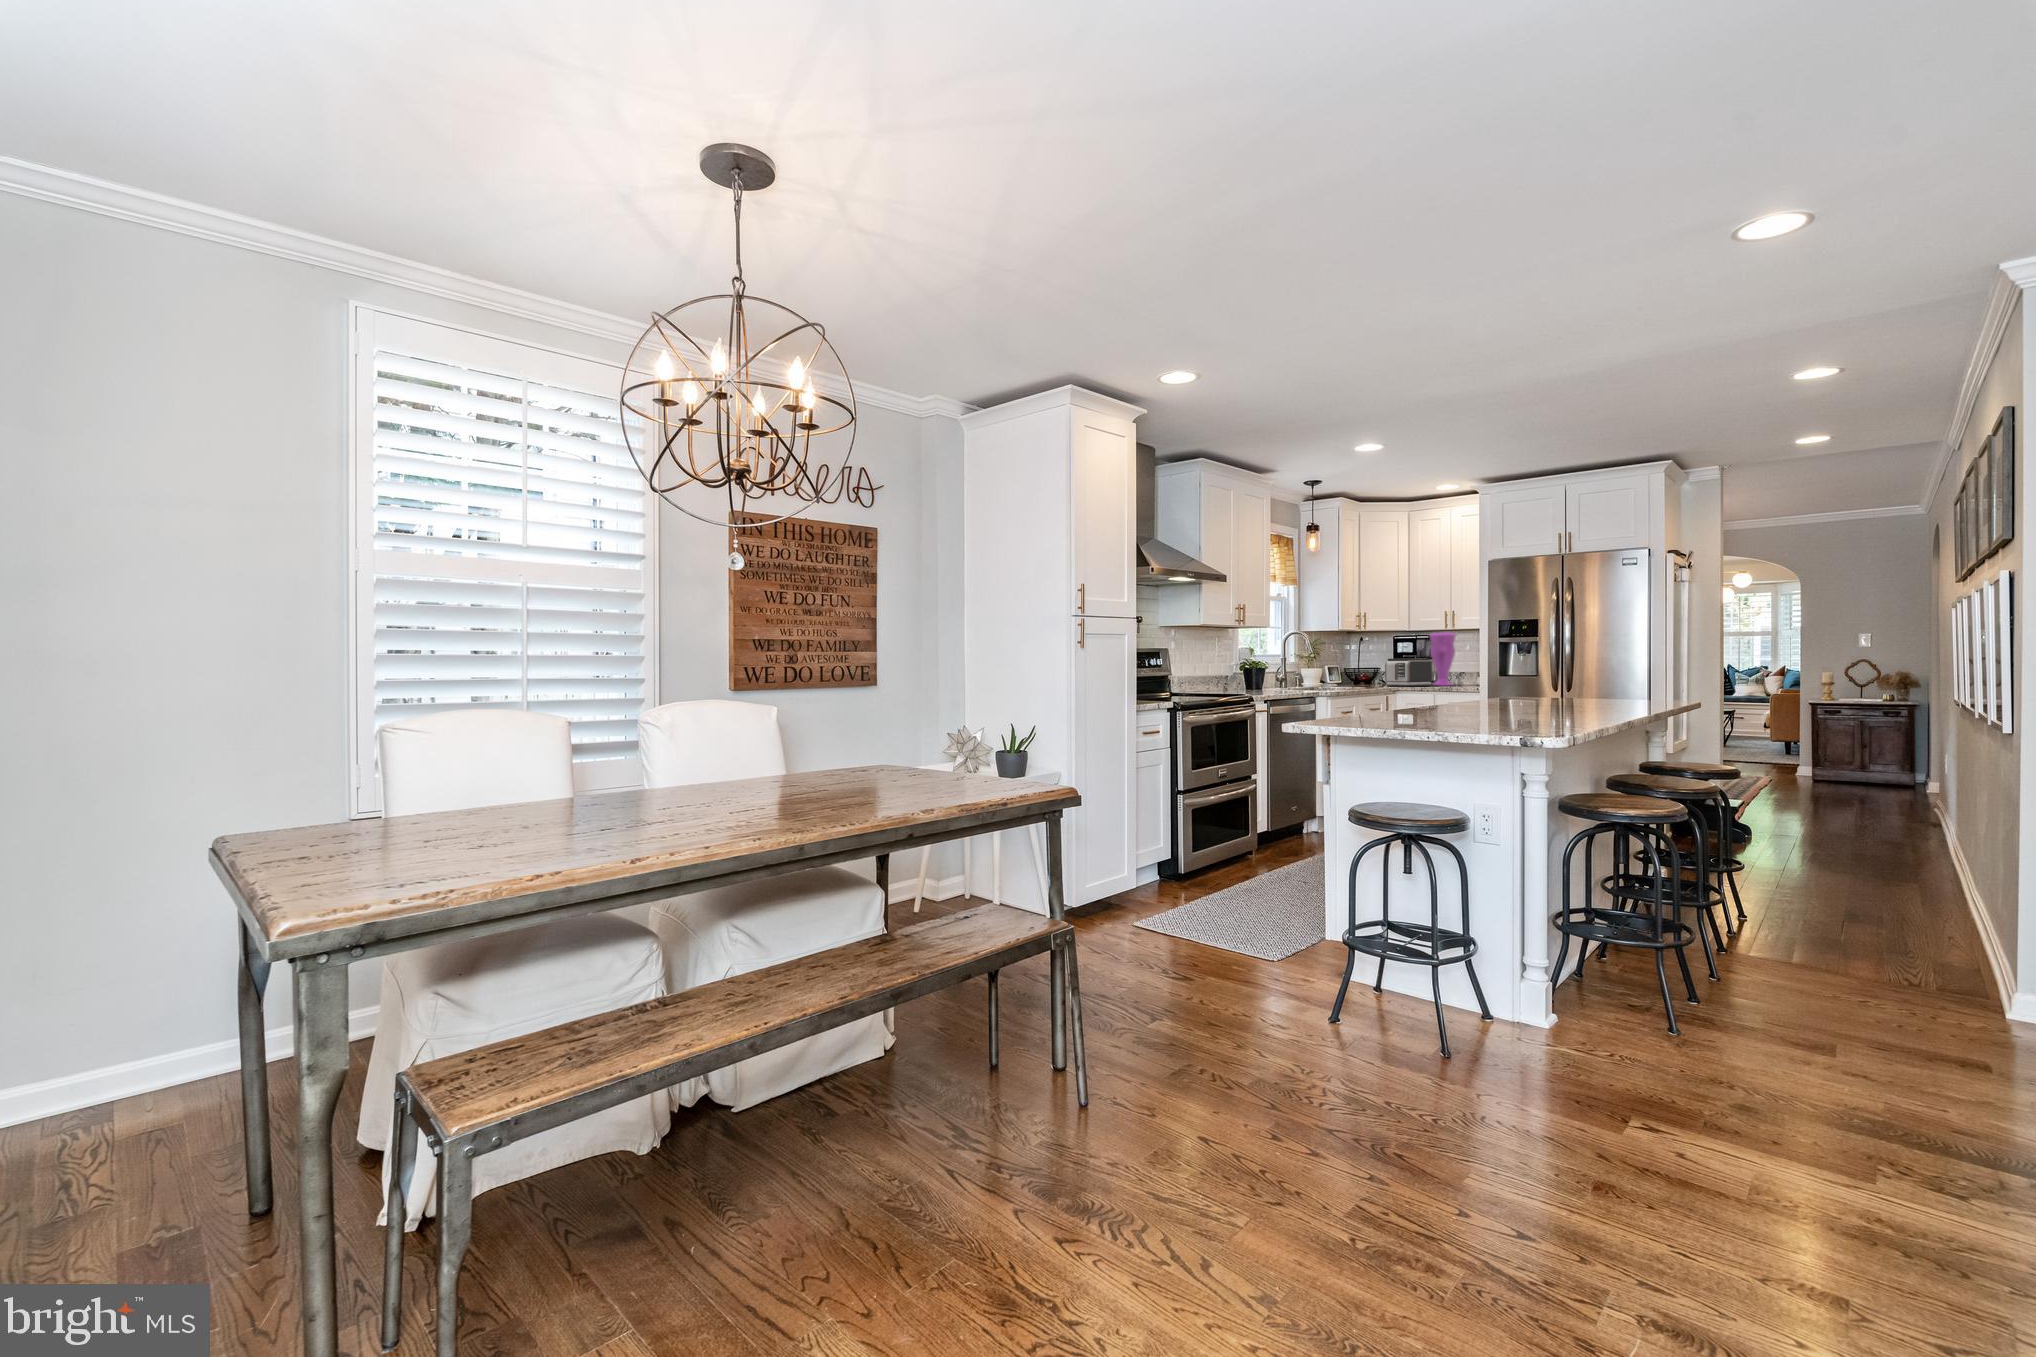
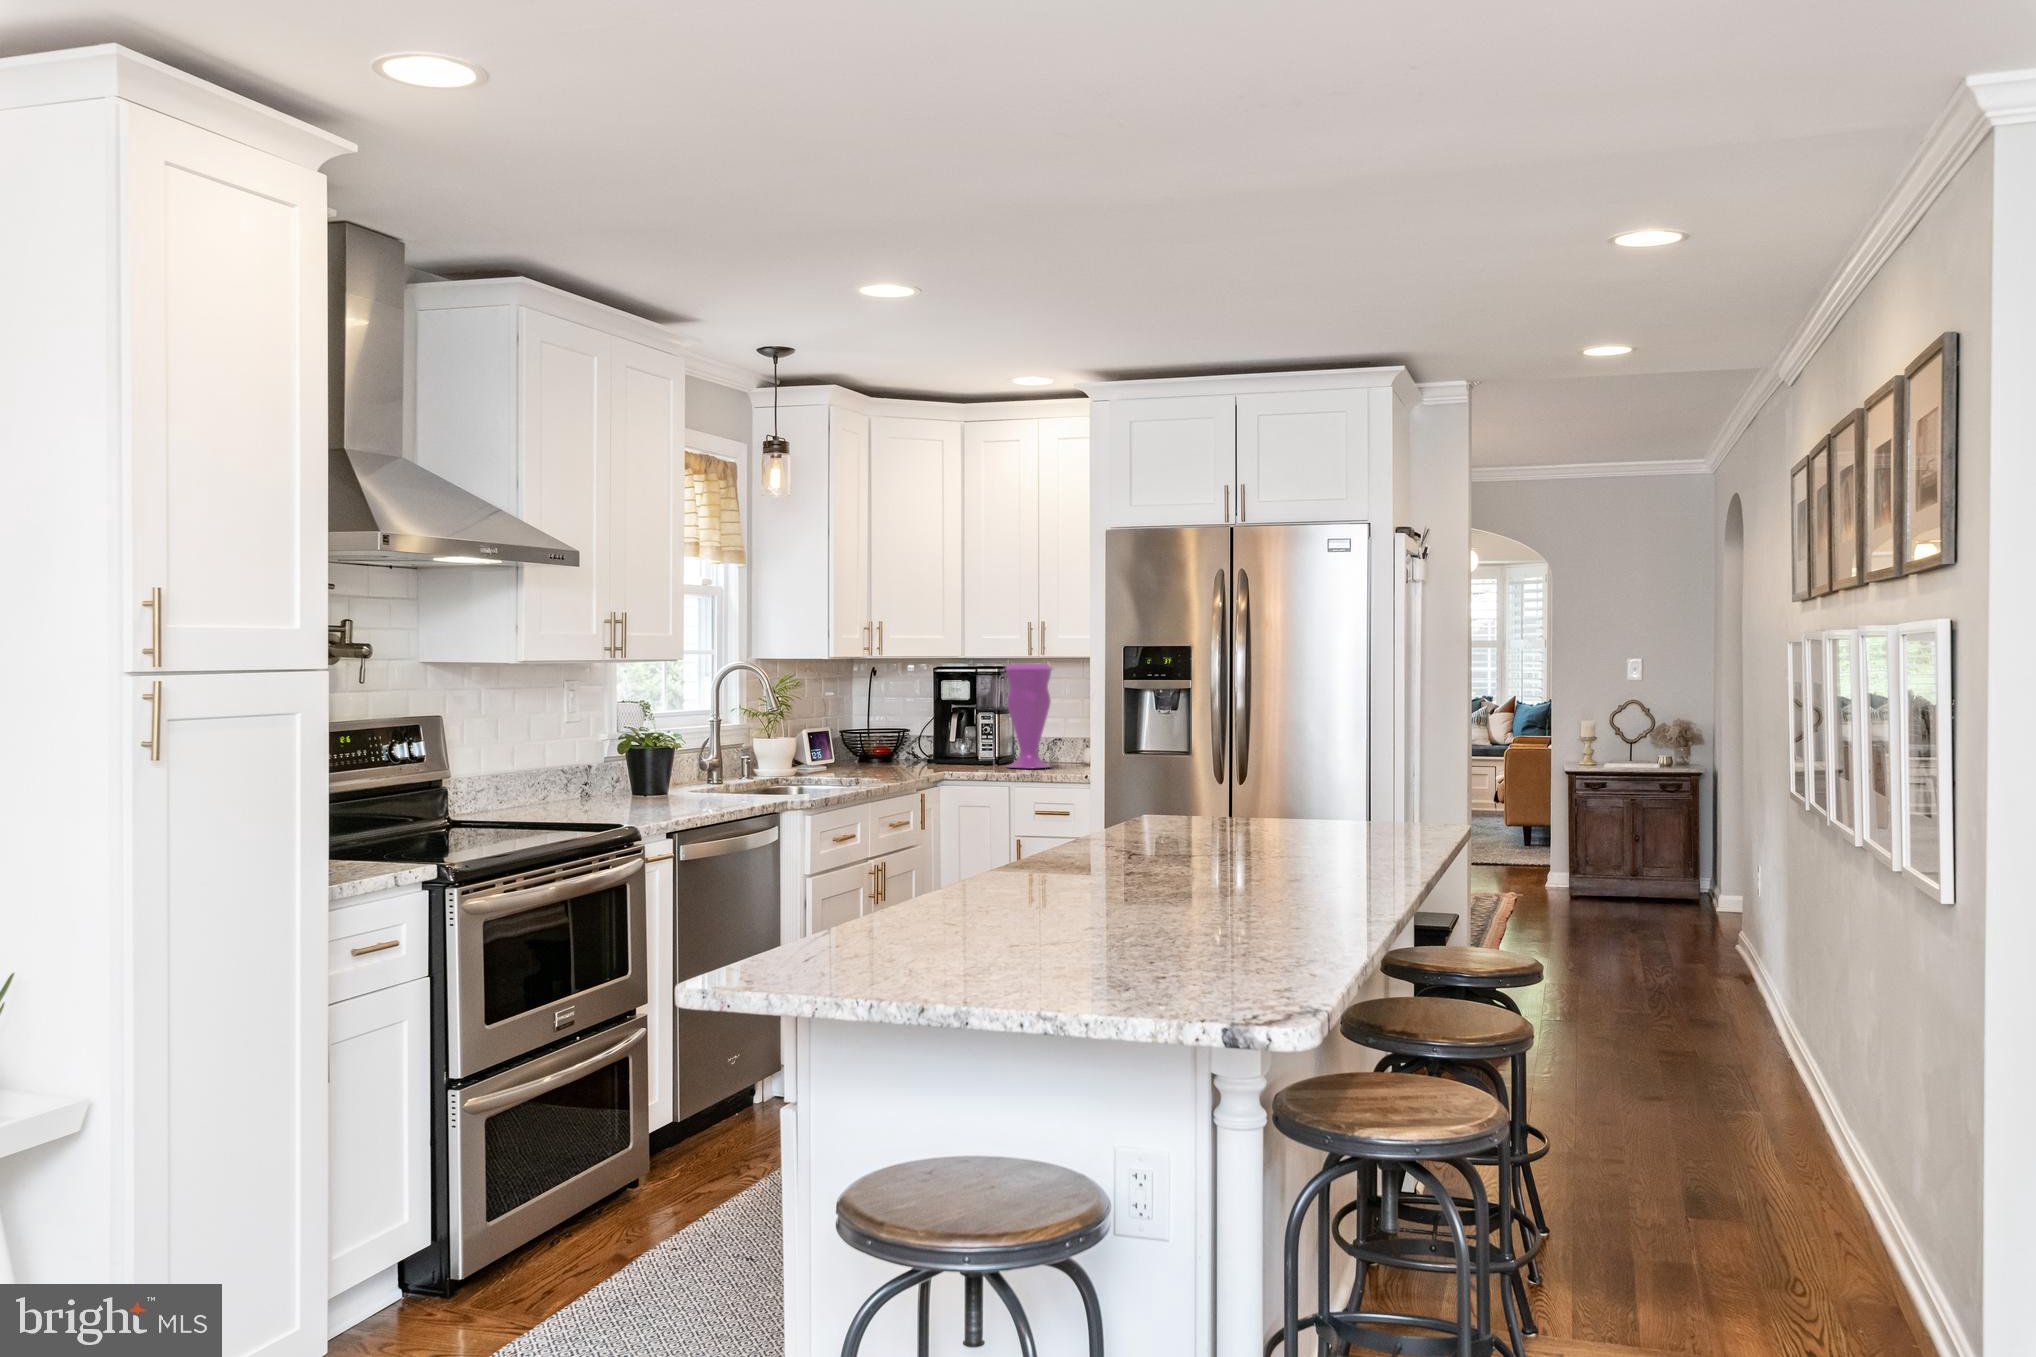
toaster: present [1385,658,1432,687] -> none [922,716,1009,776]

